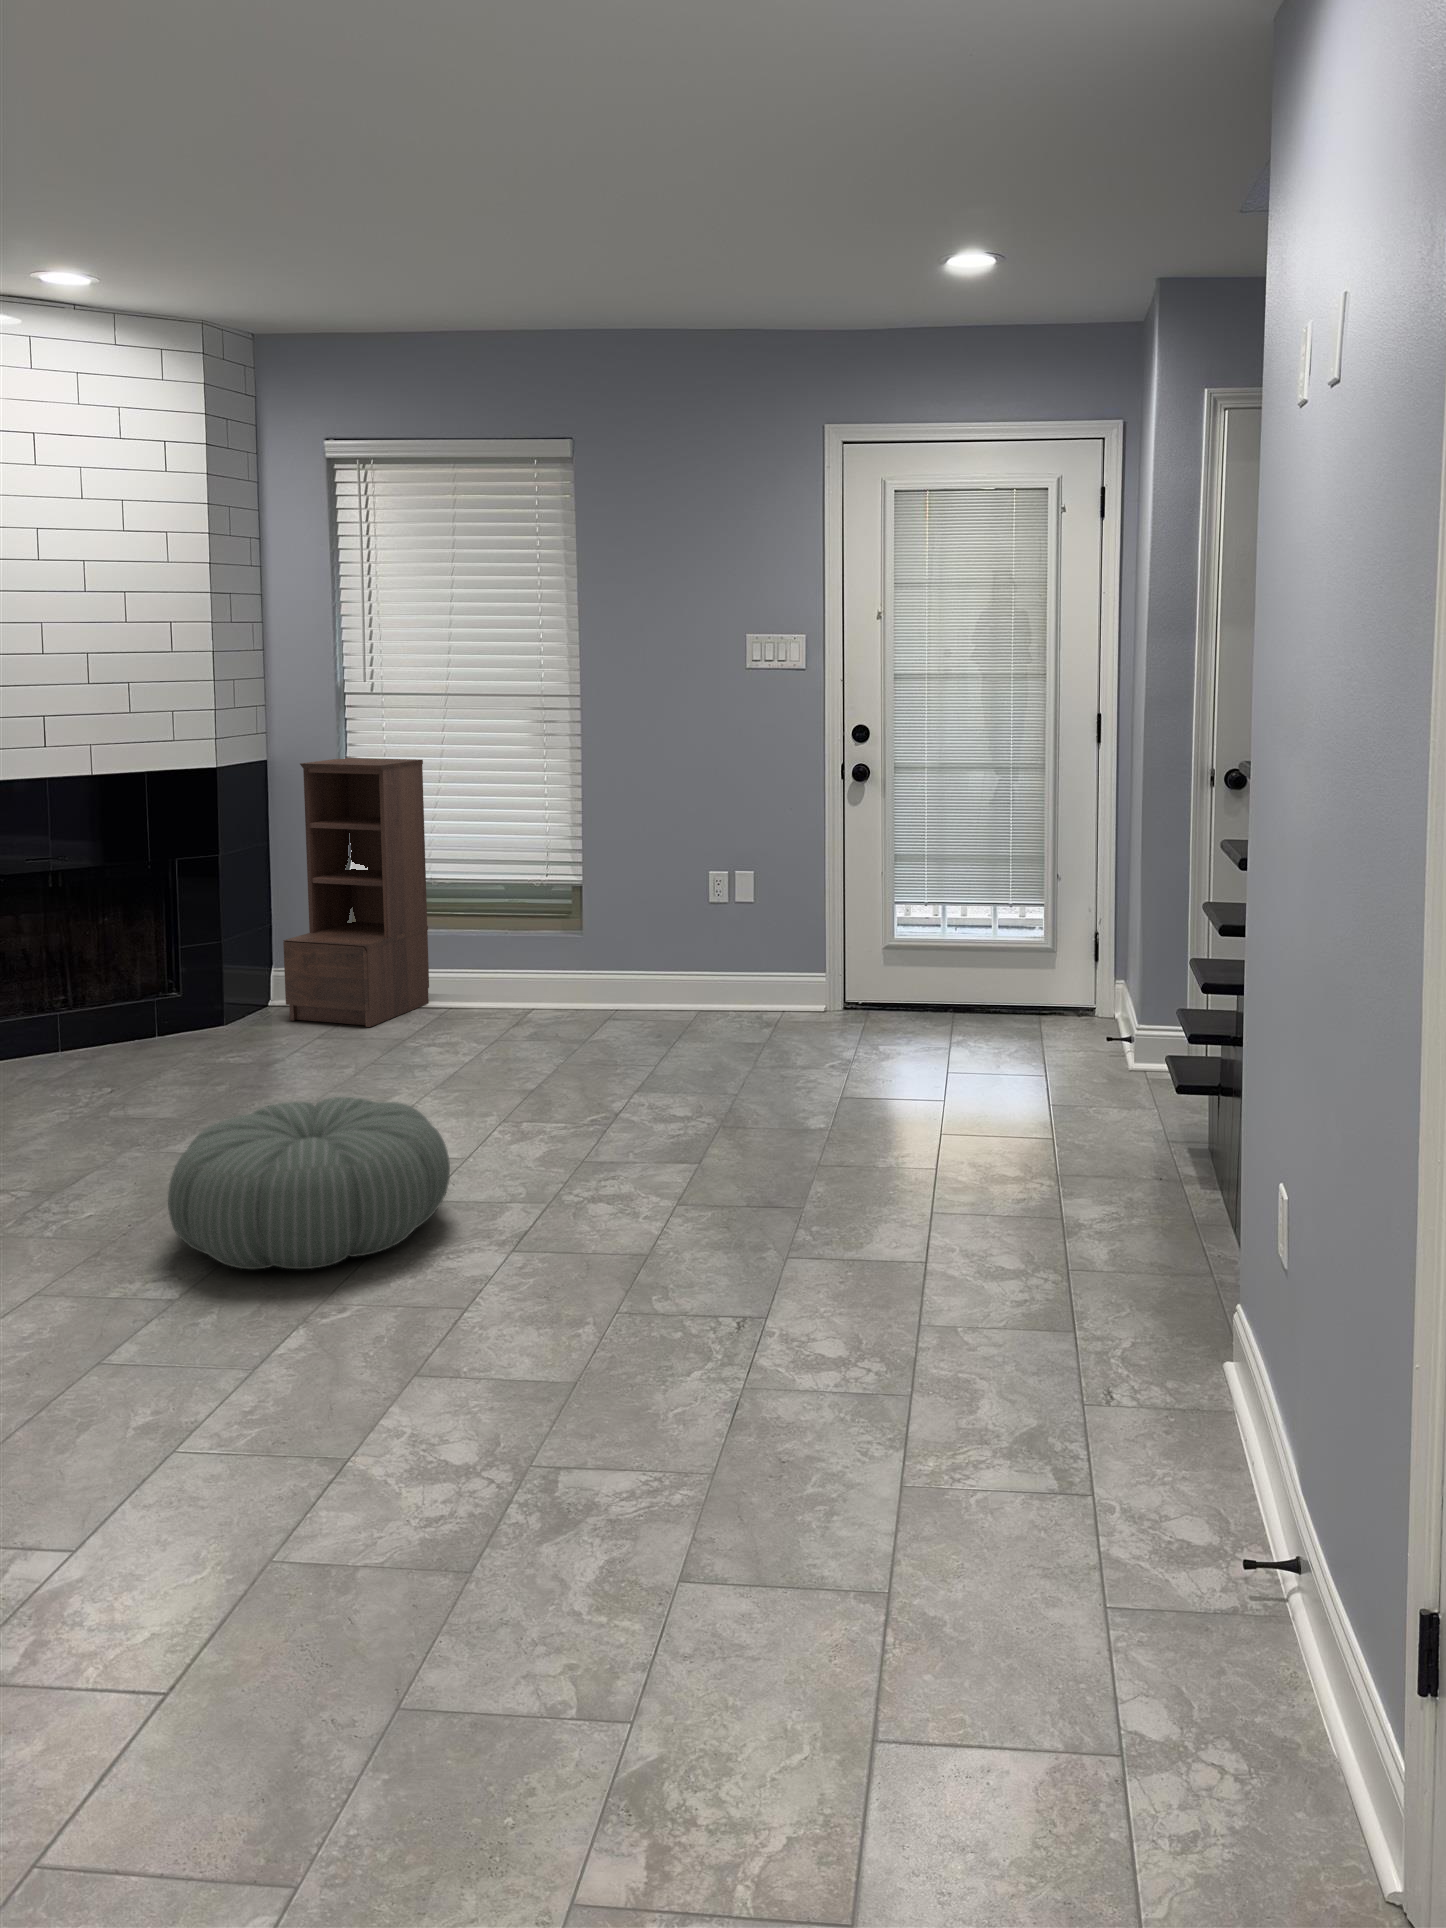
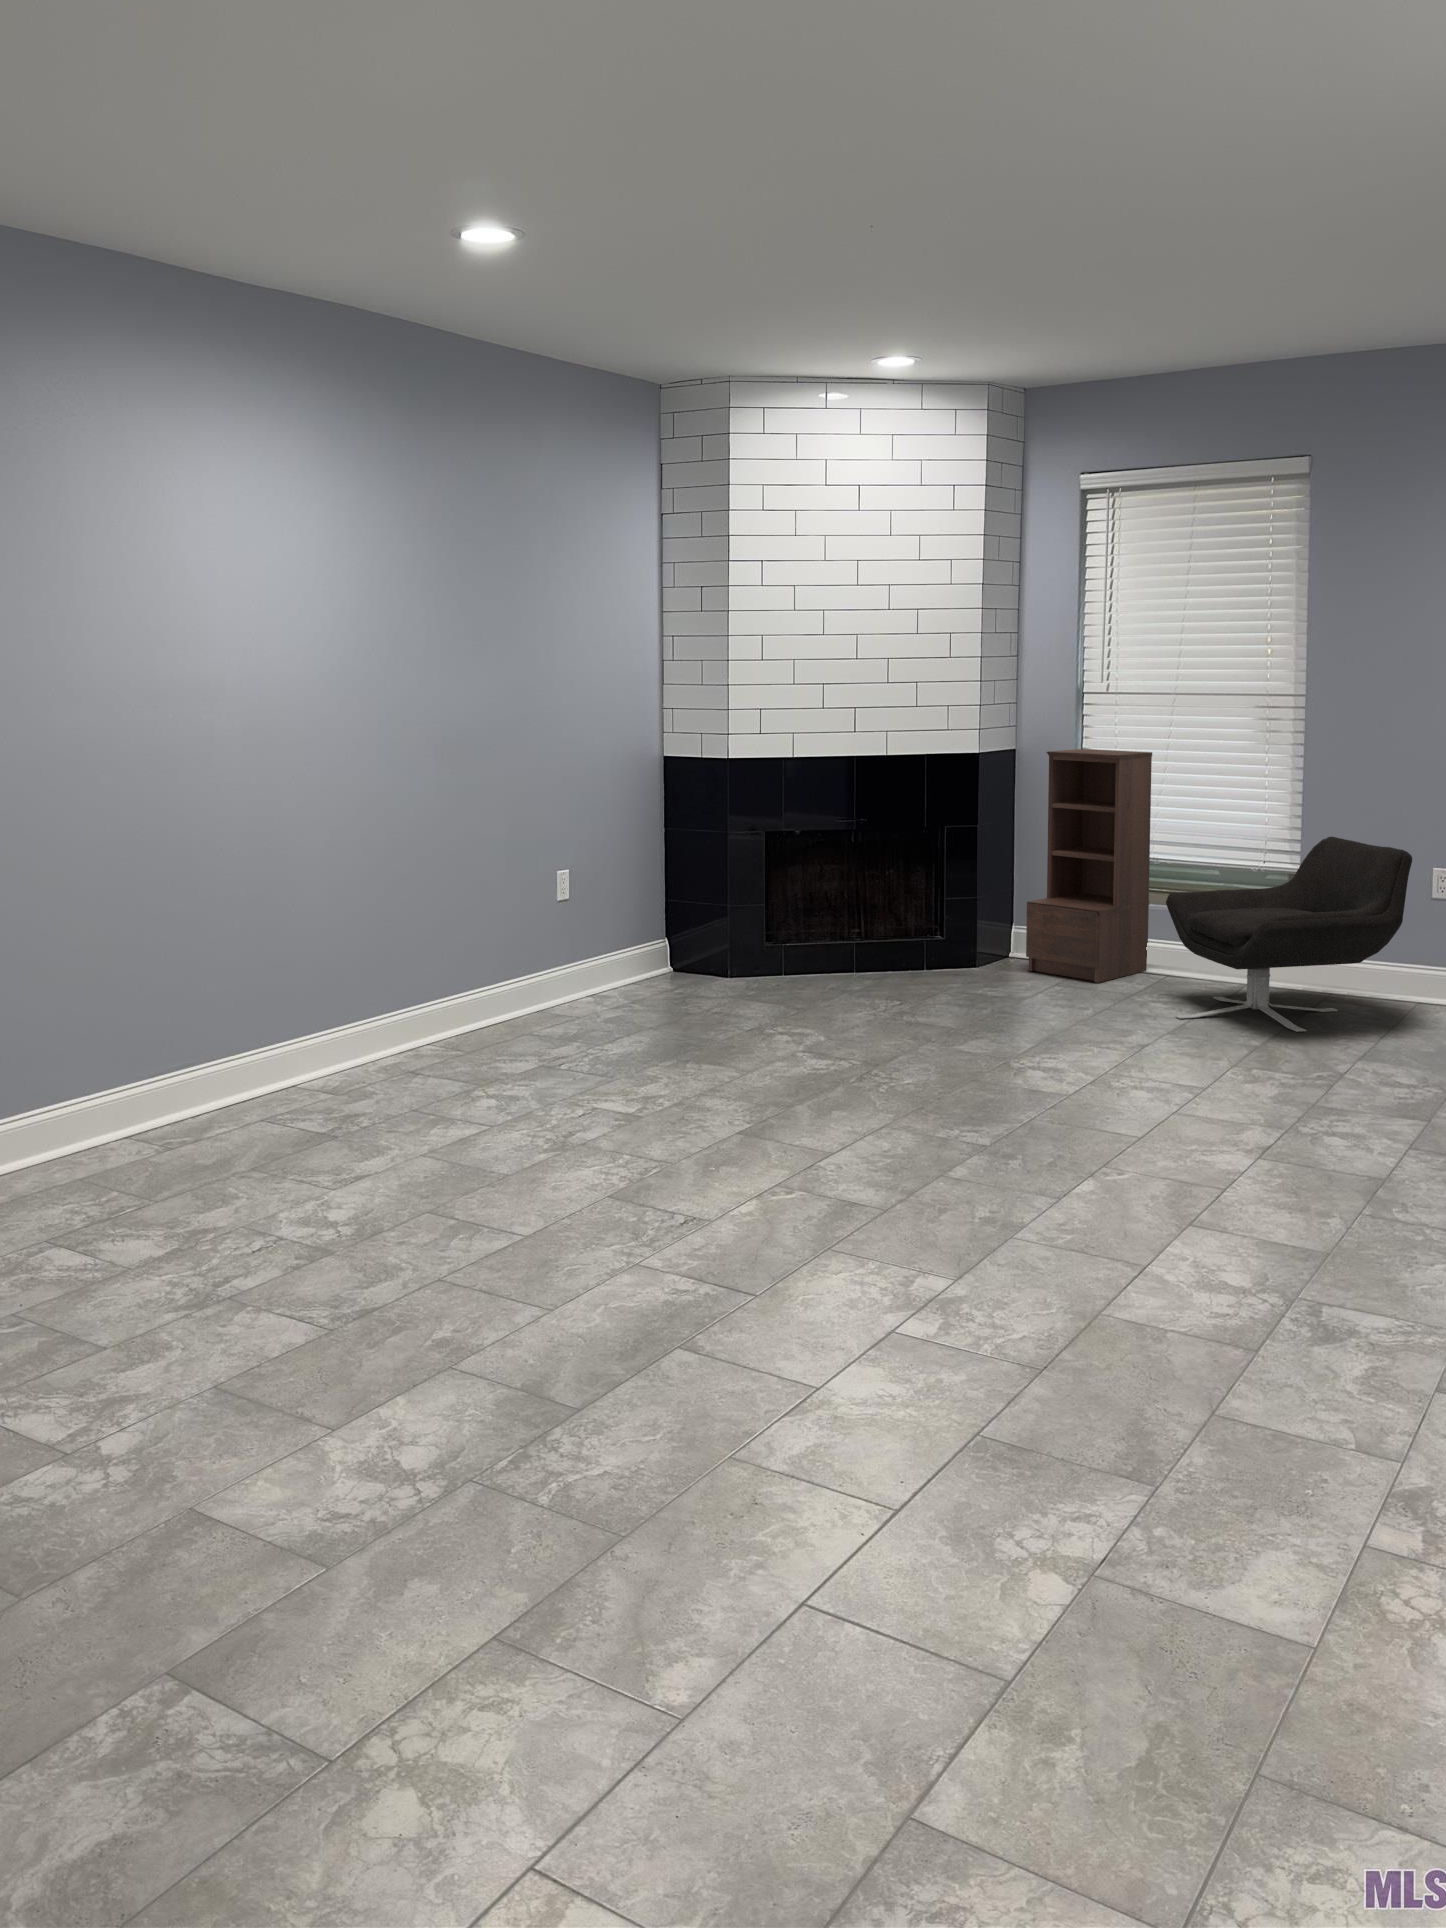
lounge chair: none [439,844,689,1066] -> present [1166,837,1412,1032]
pouf: present [168,1097,450,1269] -> none [983,1011,1200,1135]

